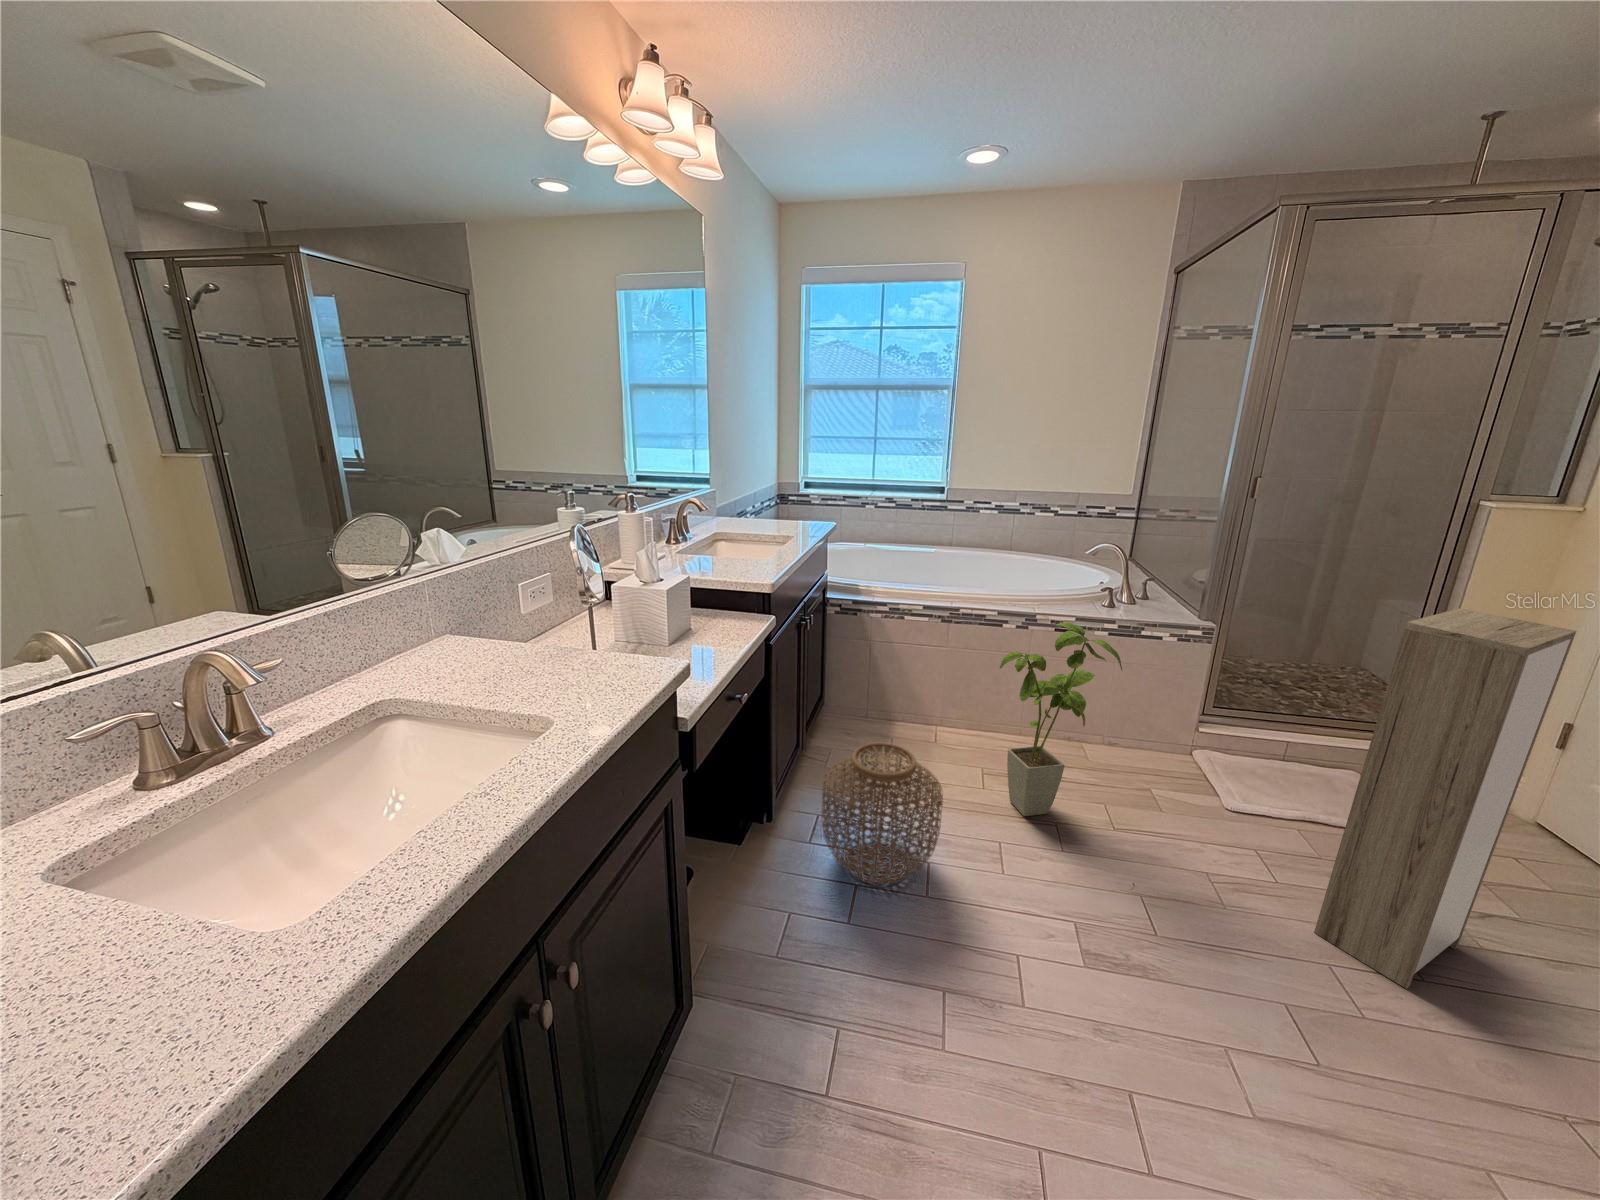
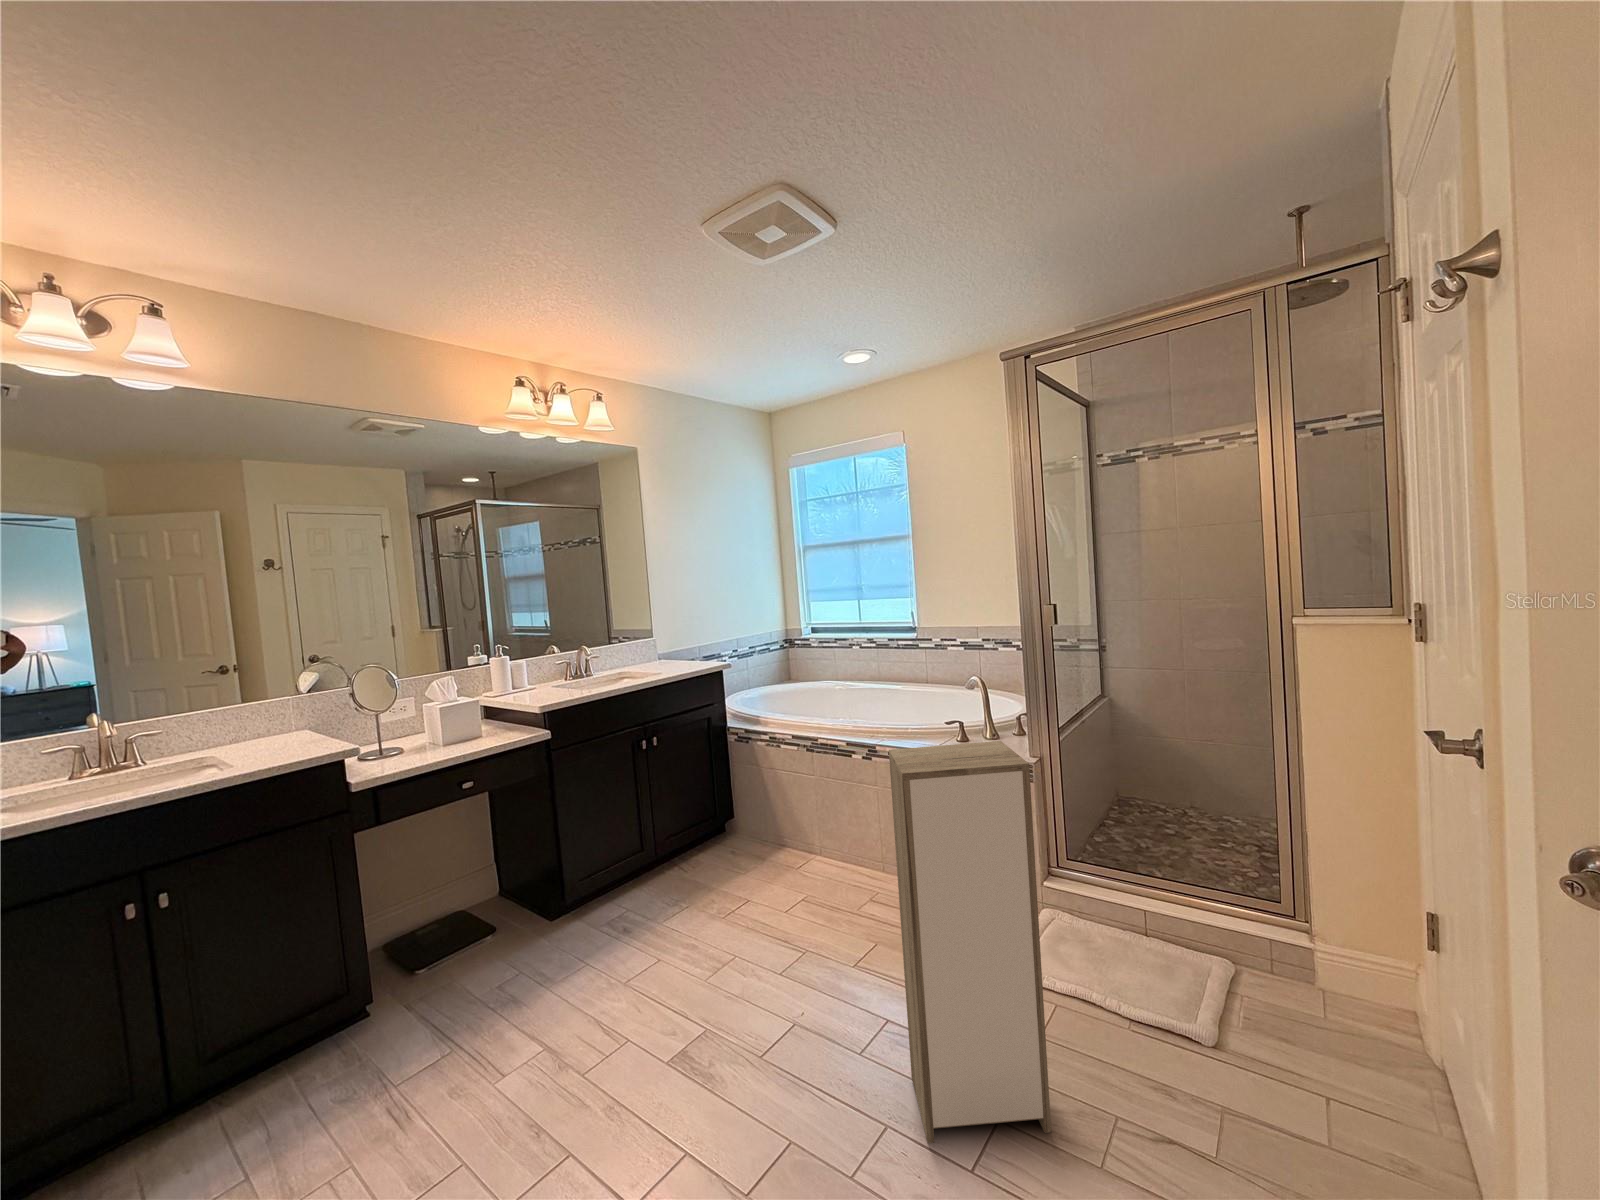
house plant: present [1000,622,1122,816] -> none [761,749,858,933]
woven basket: present [822,743,943,886] -> none [575,839,674,957]

